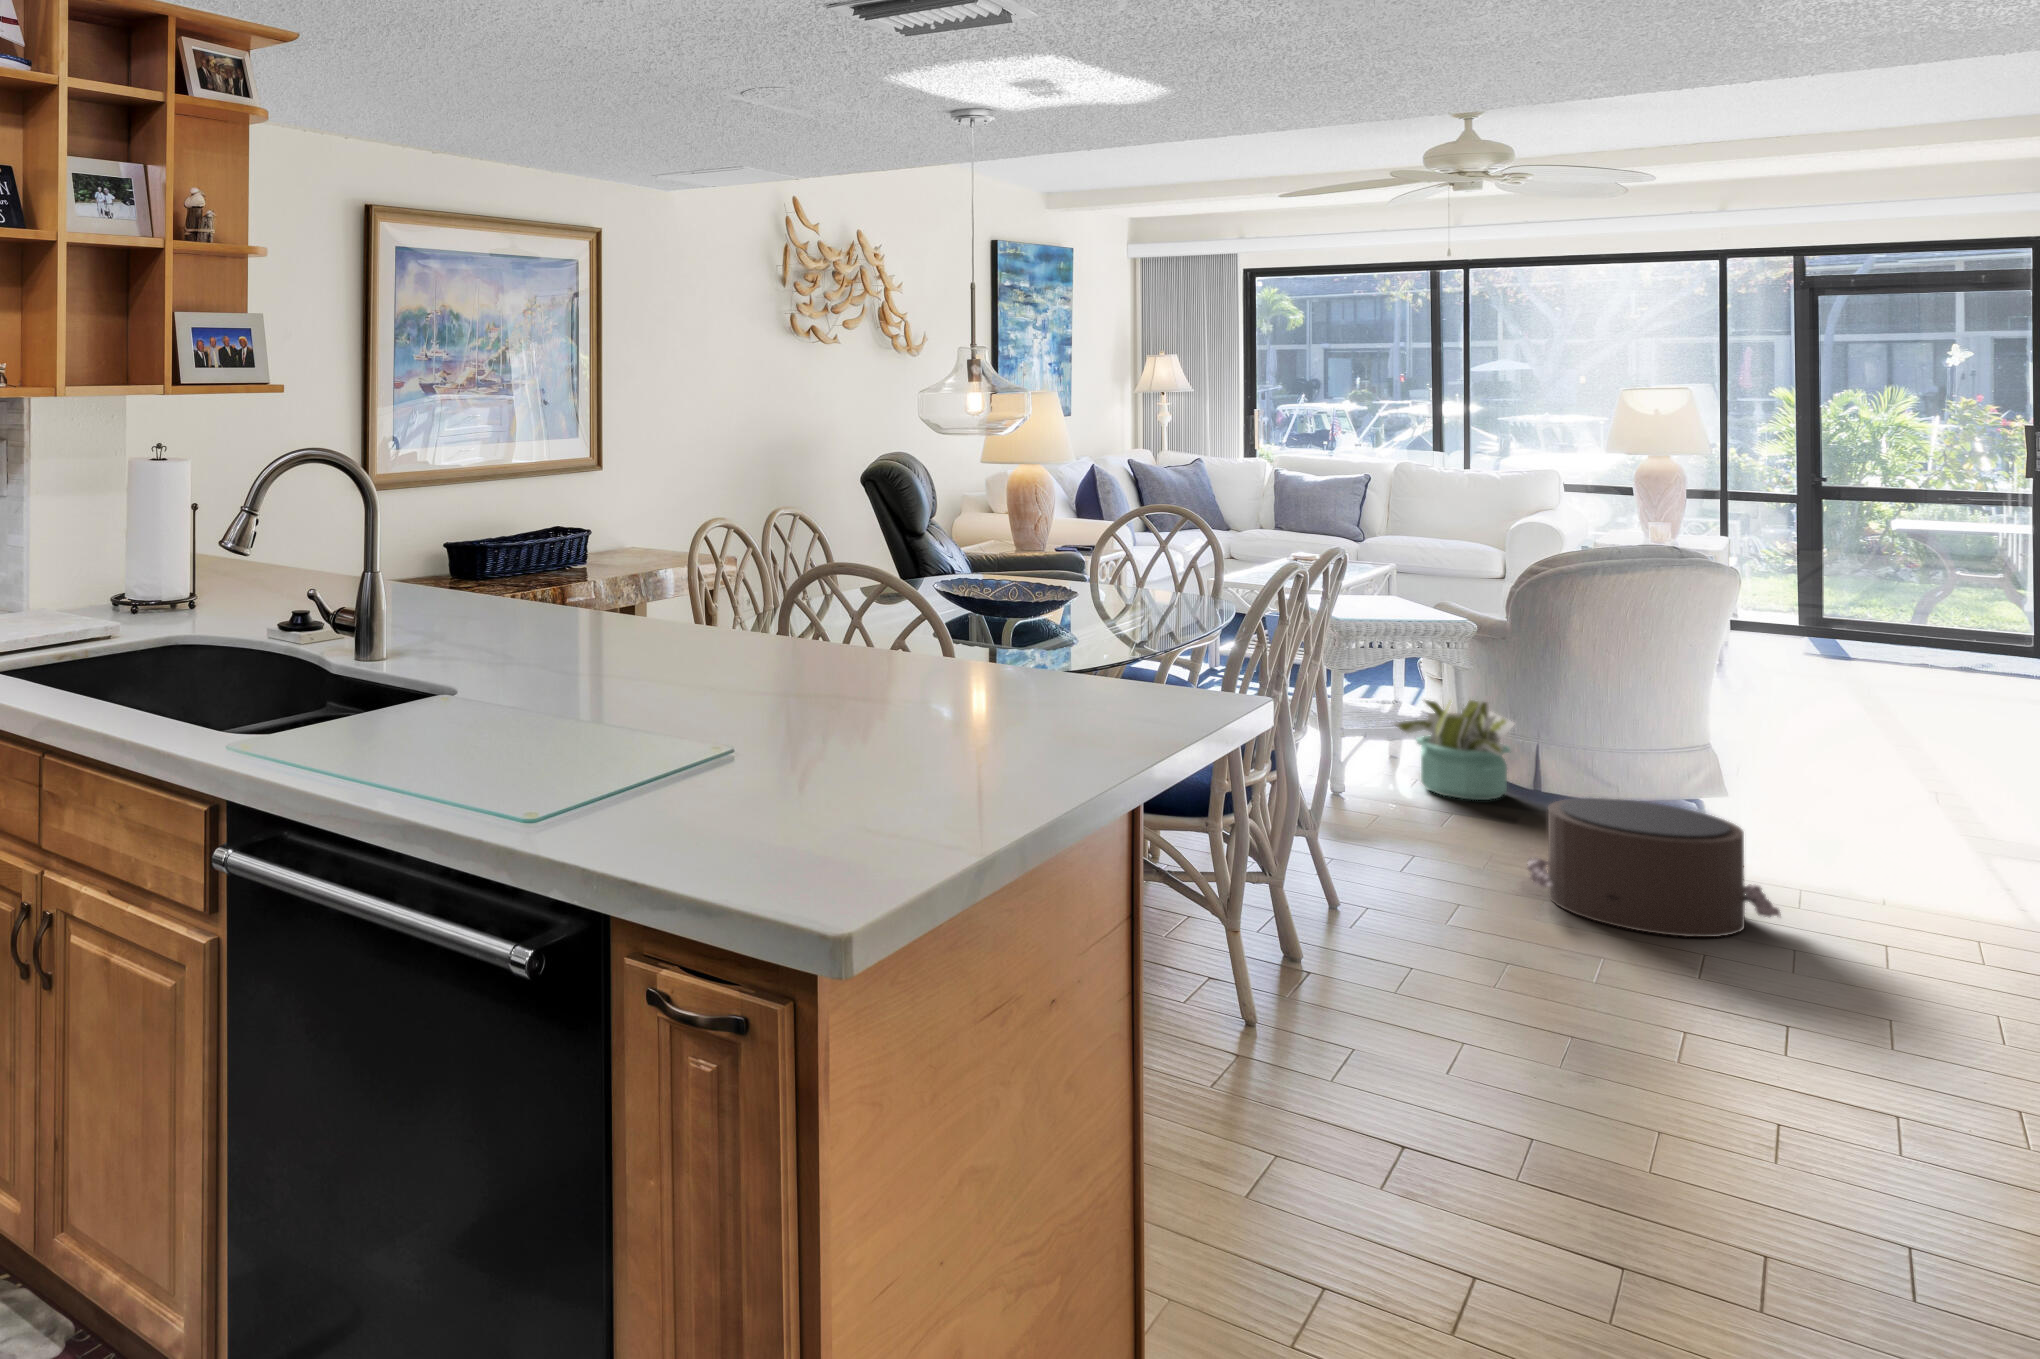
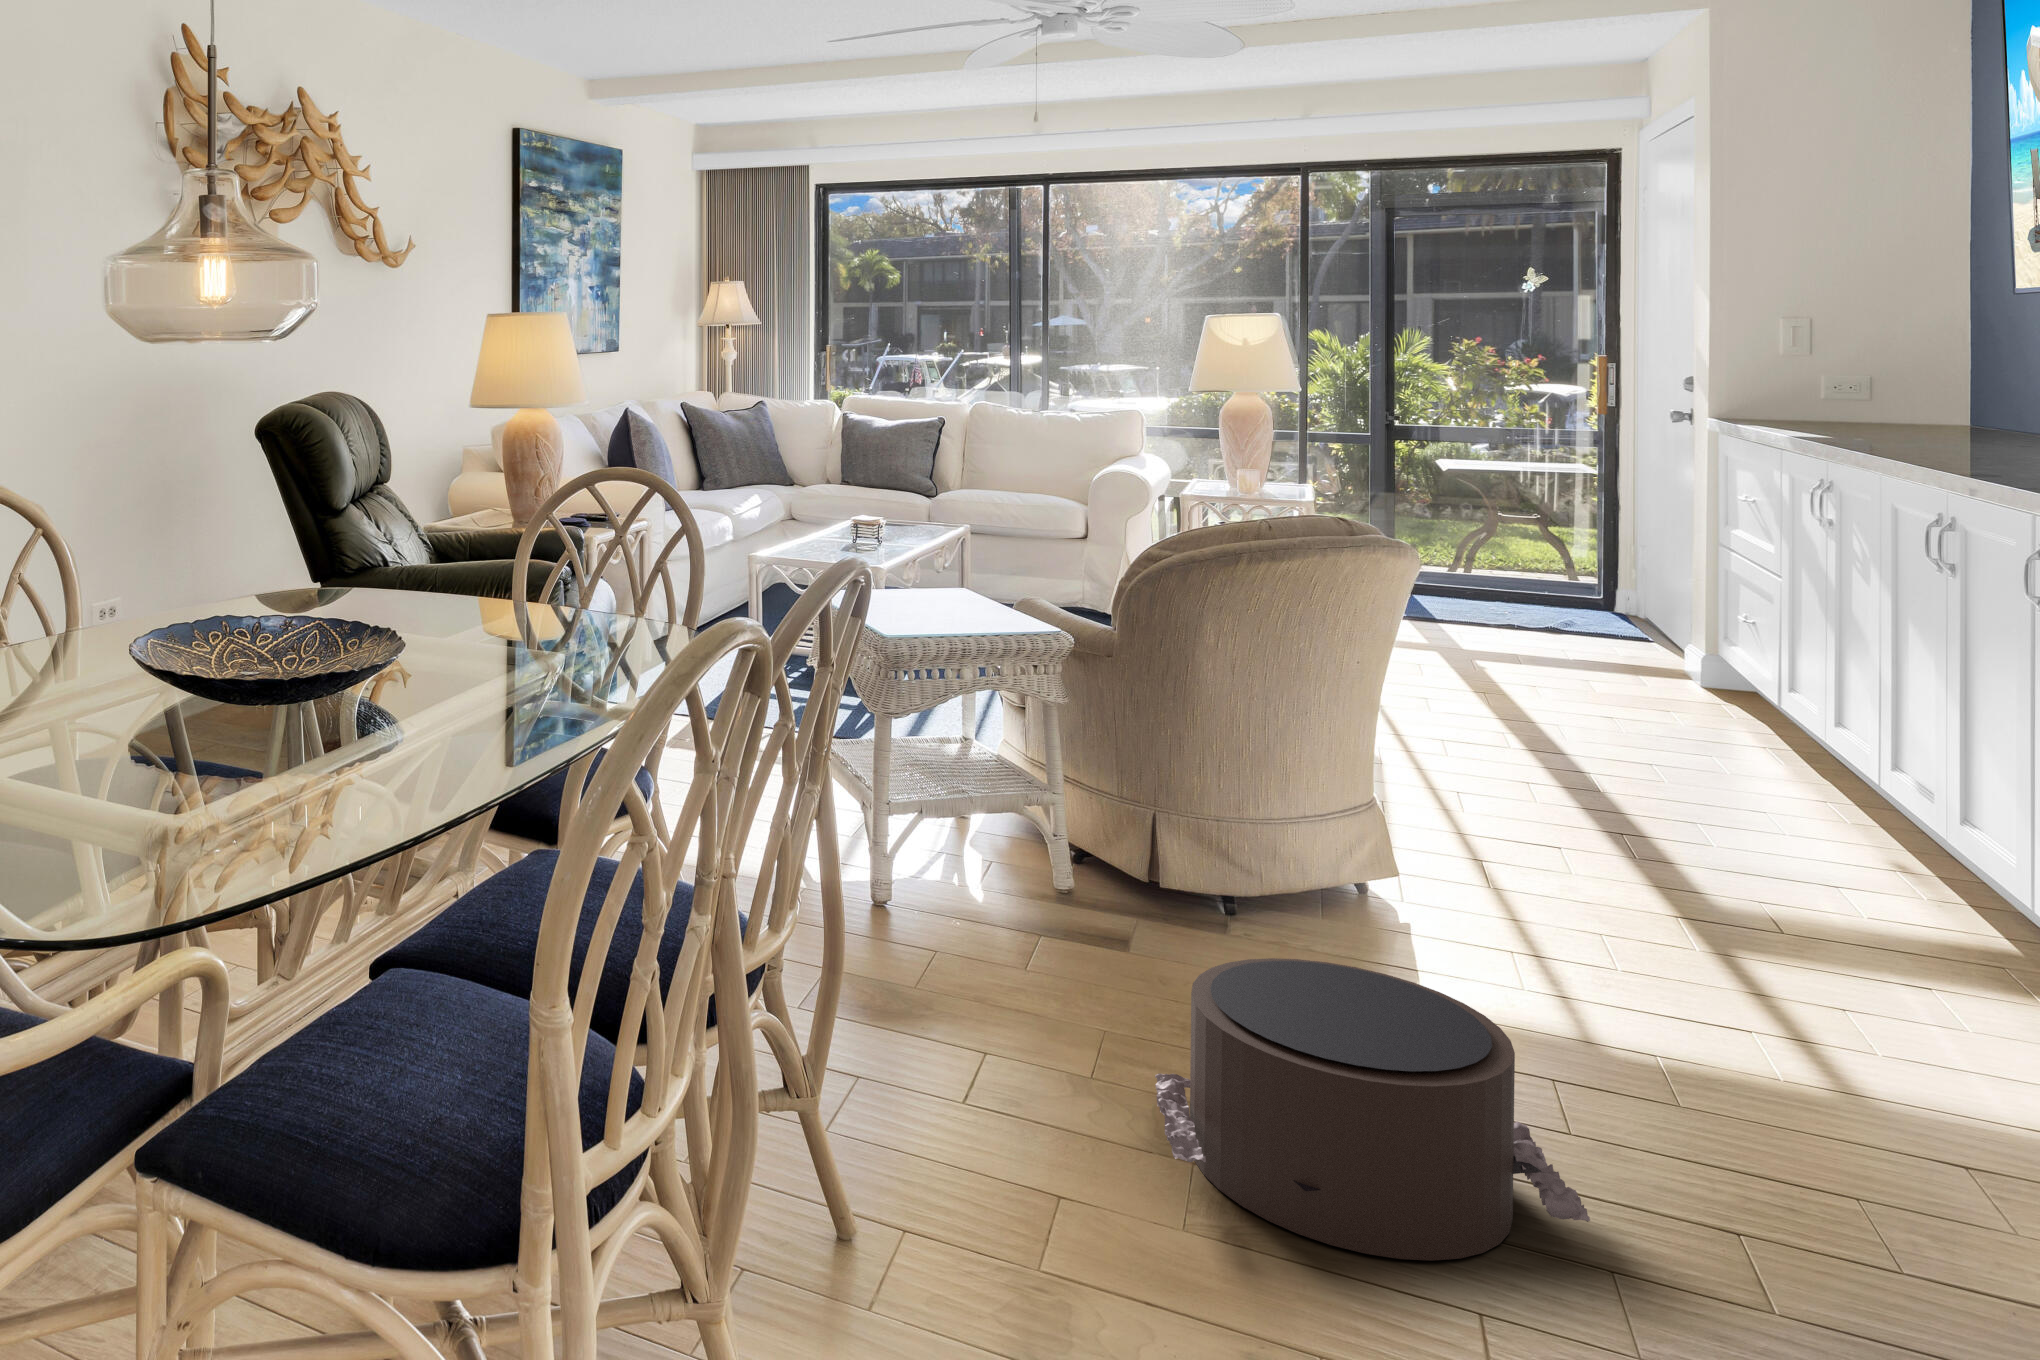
decorative plant: present [1393,700,1515,800] -> none [950,742,1121,900]

